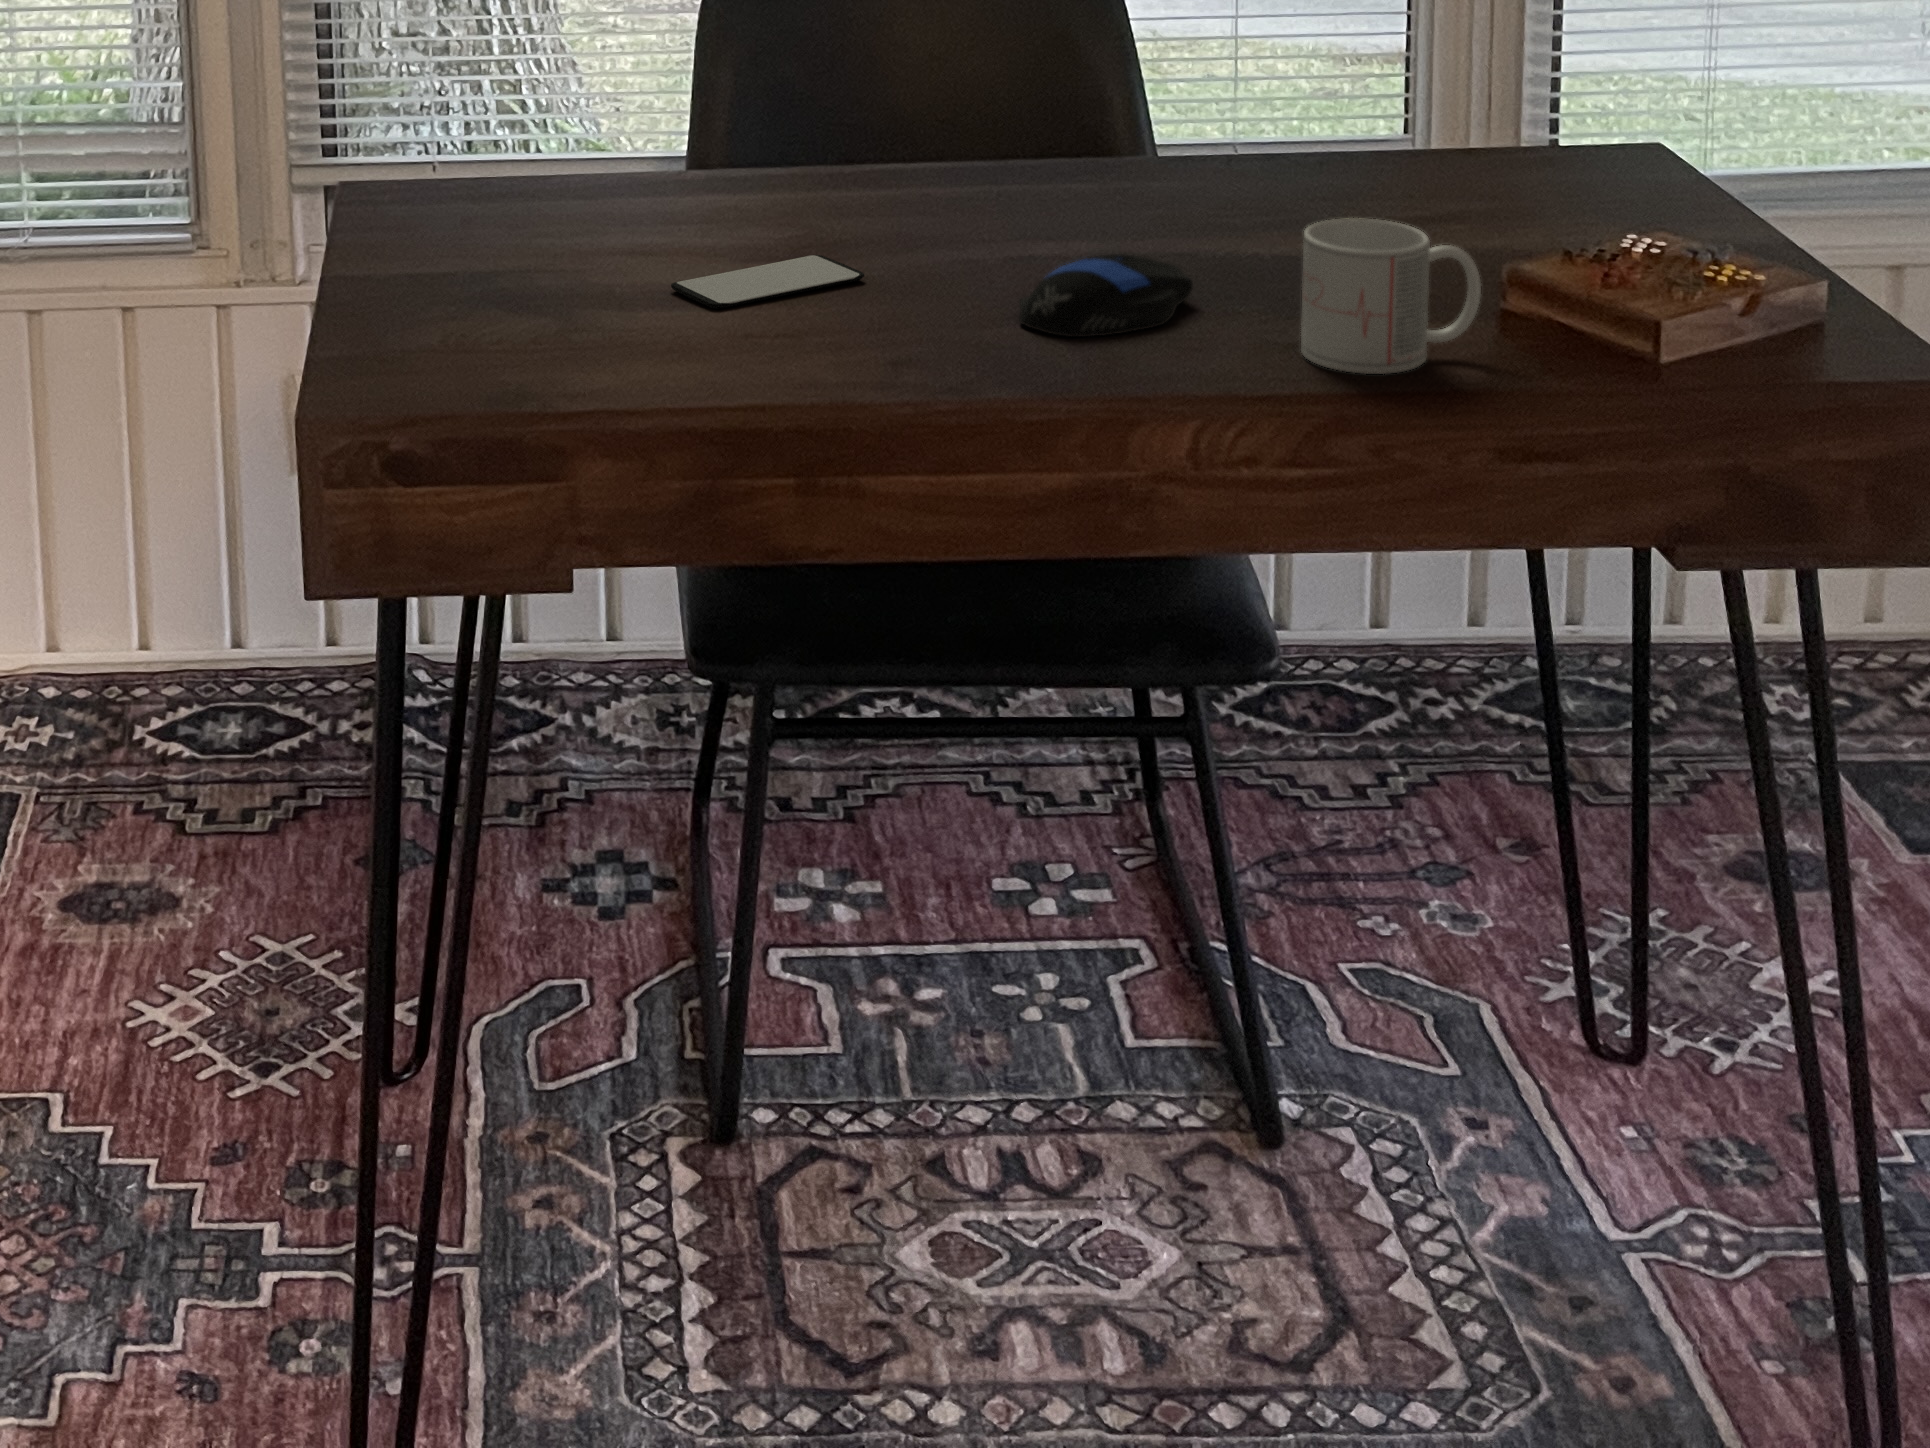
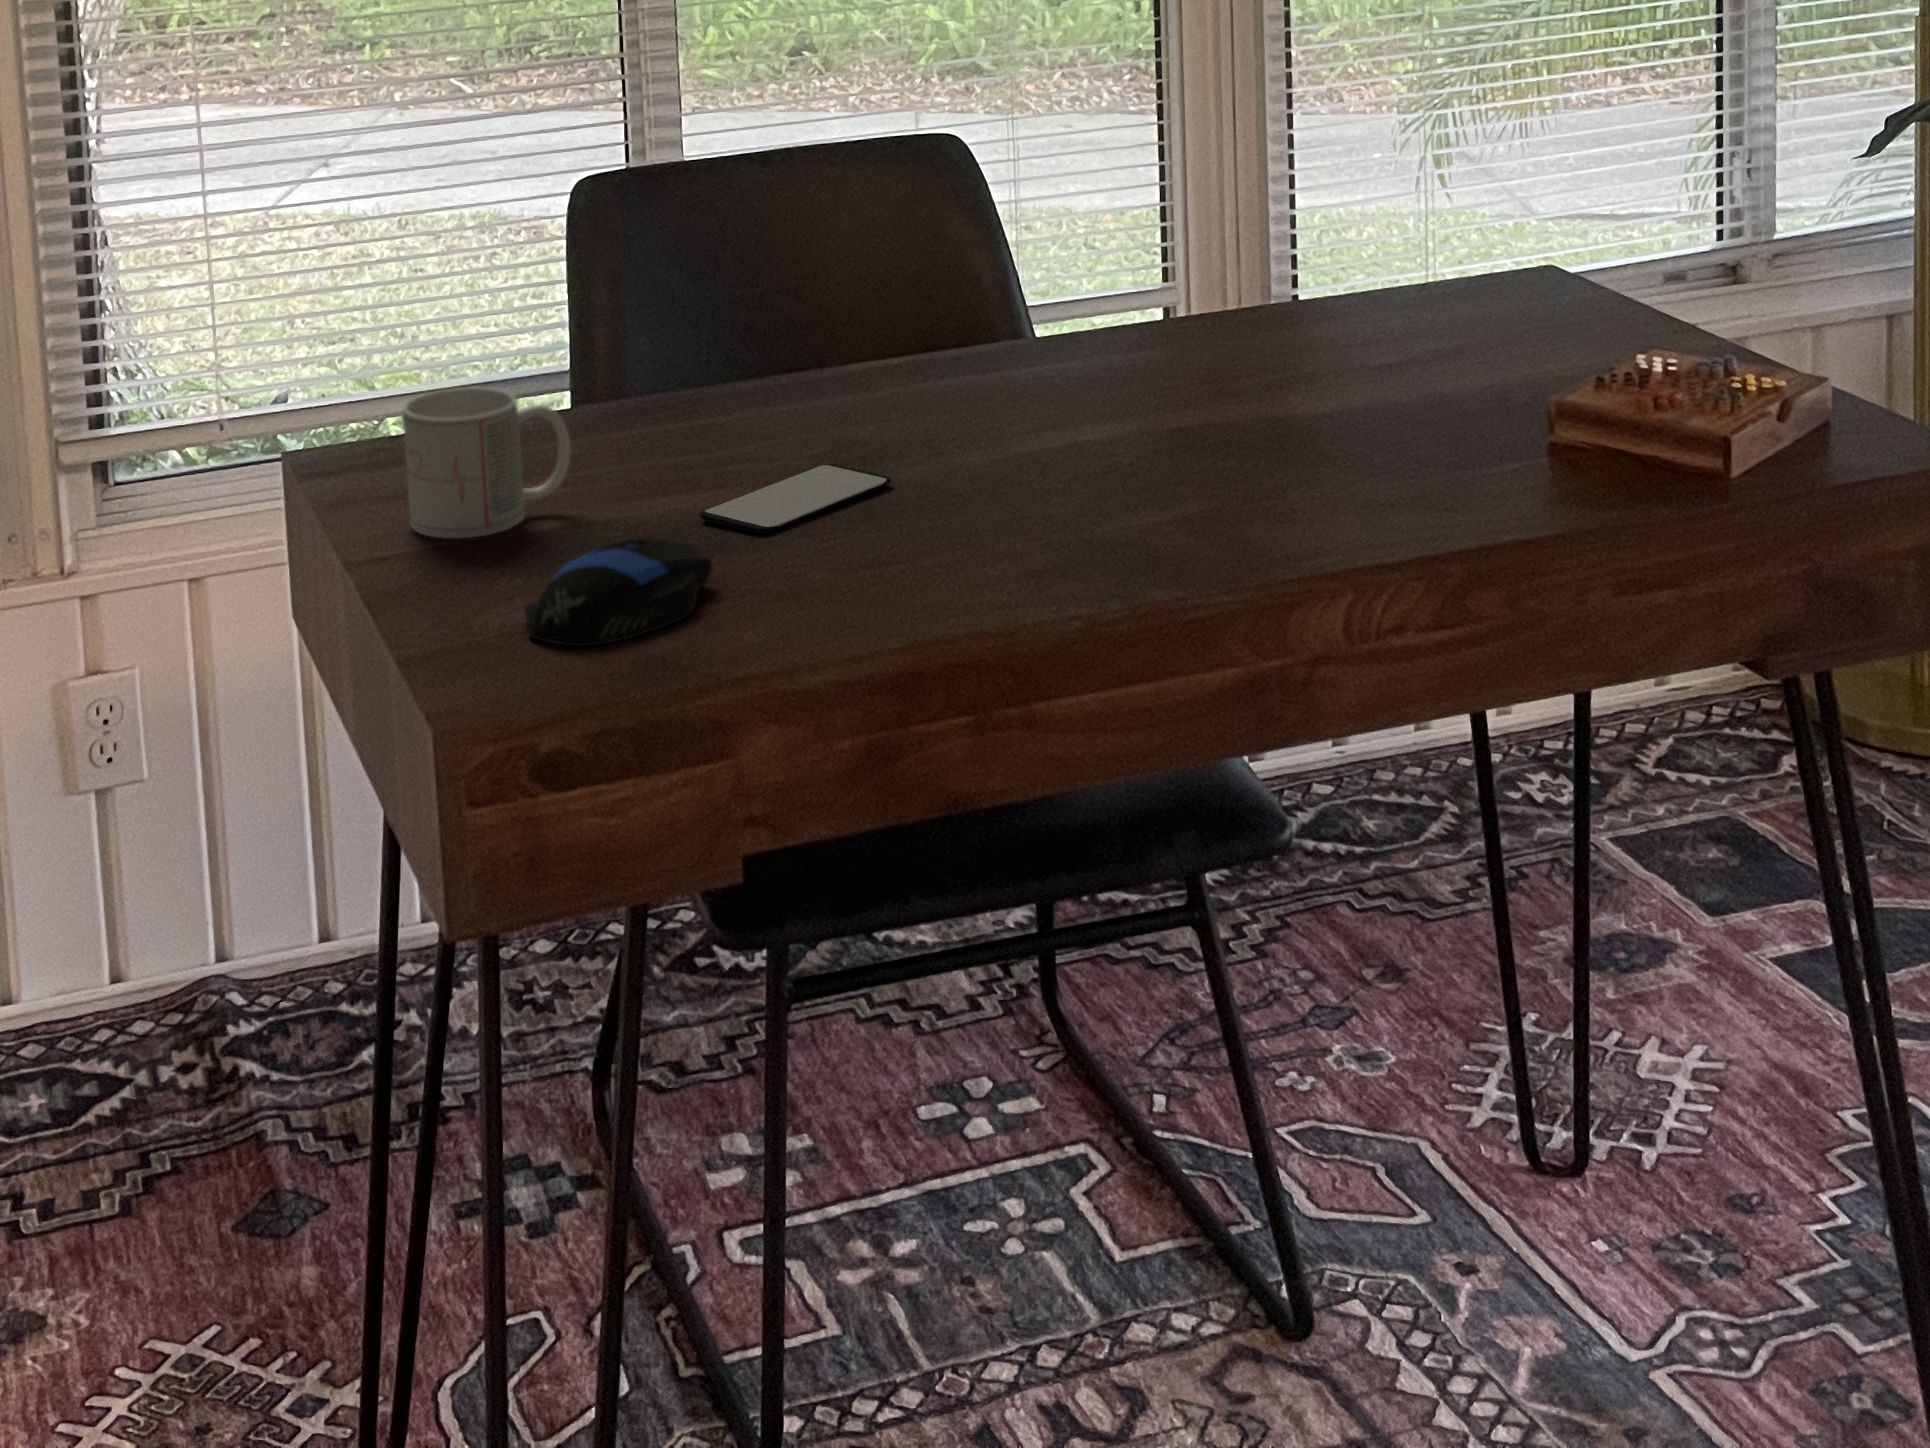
mug: present [1301,218,1481,374] -> present [403,388,570,538]
computer mouse: present [1019,254,1193,337] -> present [525,538,712,646]

